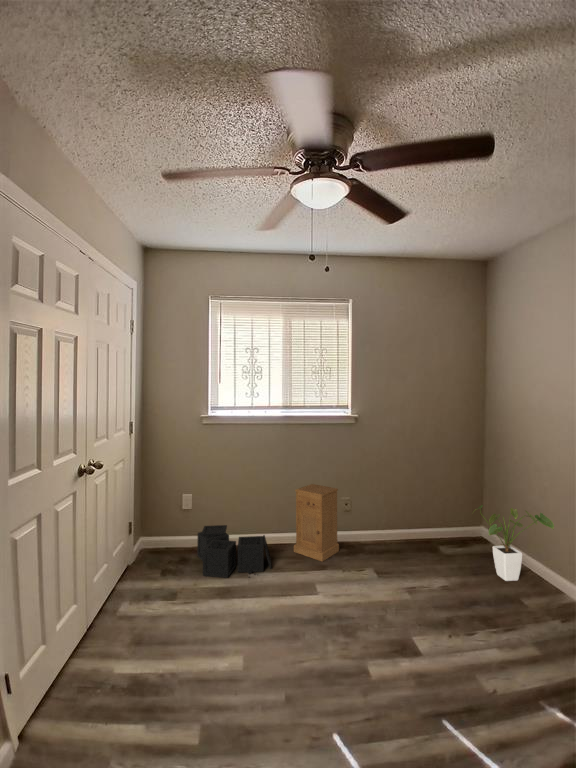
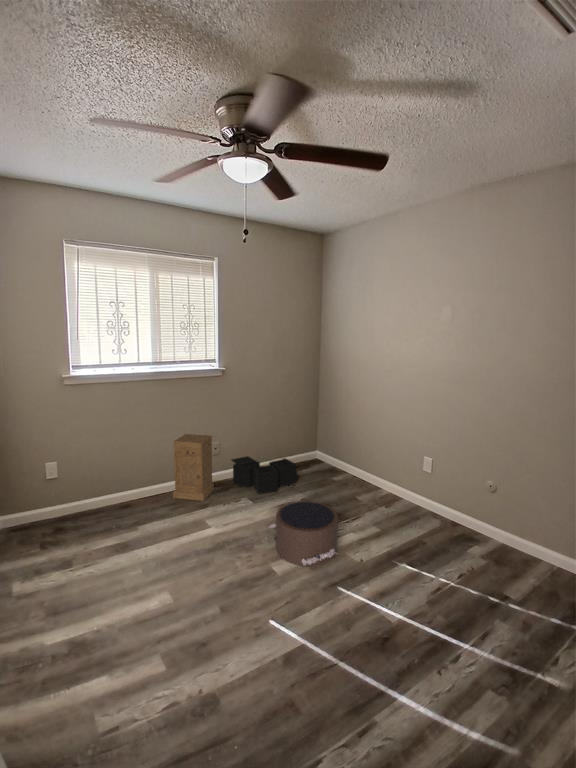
house plant: present [474,505,554,581] -> none [320,435,373,487]
storage bin: present [197,525,272,578] -> present [231,456,298,494]
pouf: none [378,584,469,683] -> present [269,501,338,566]

